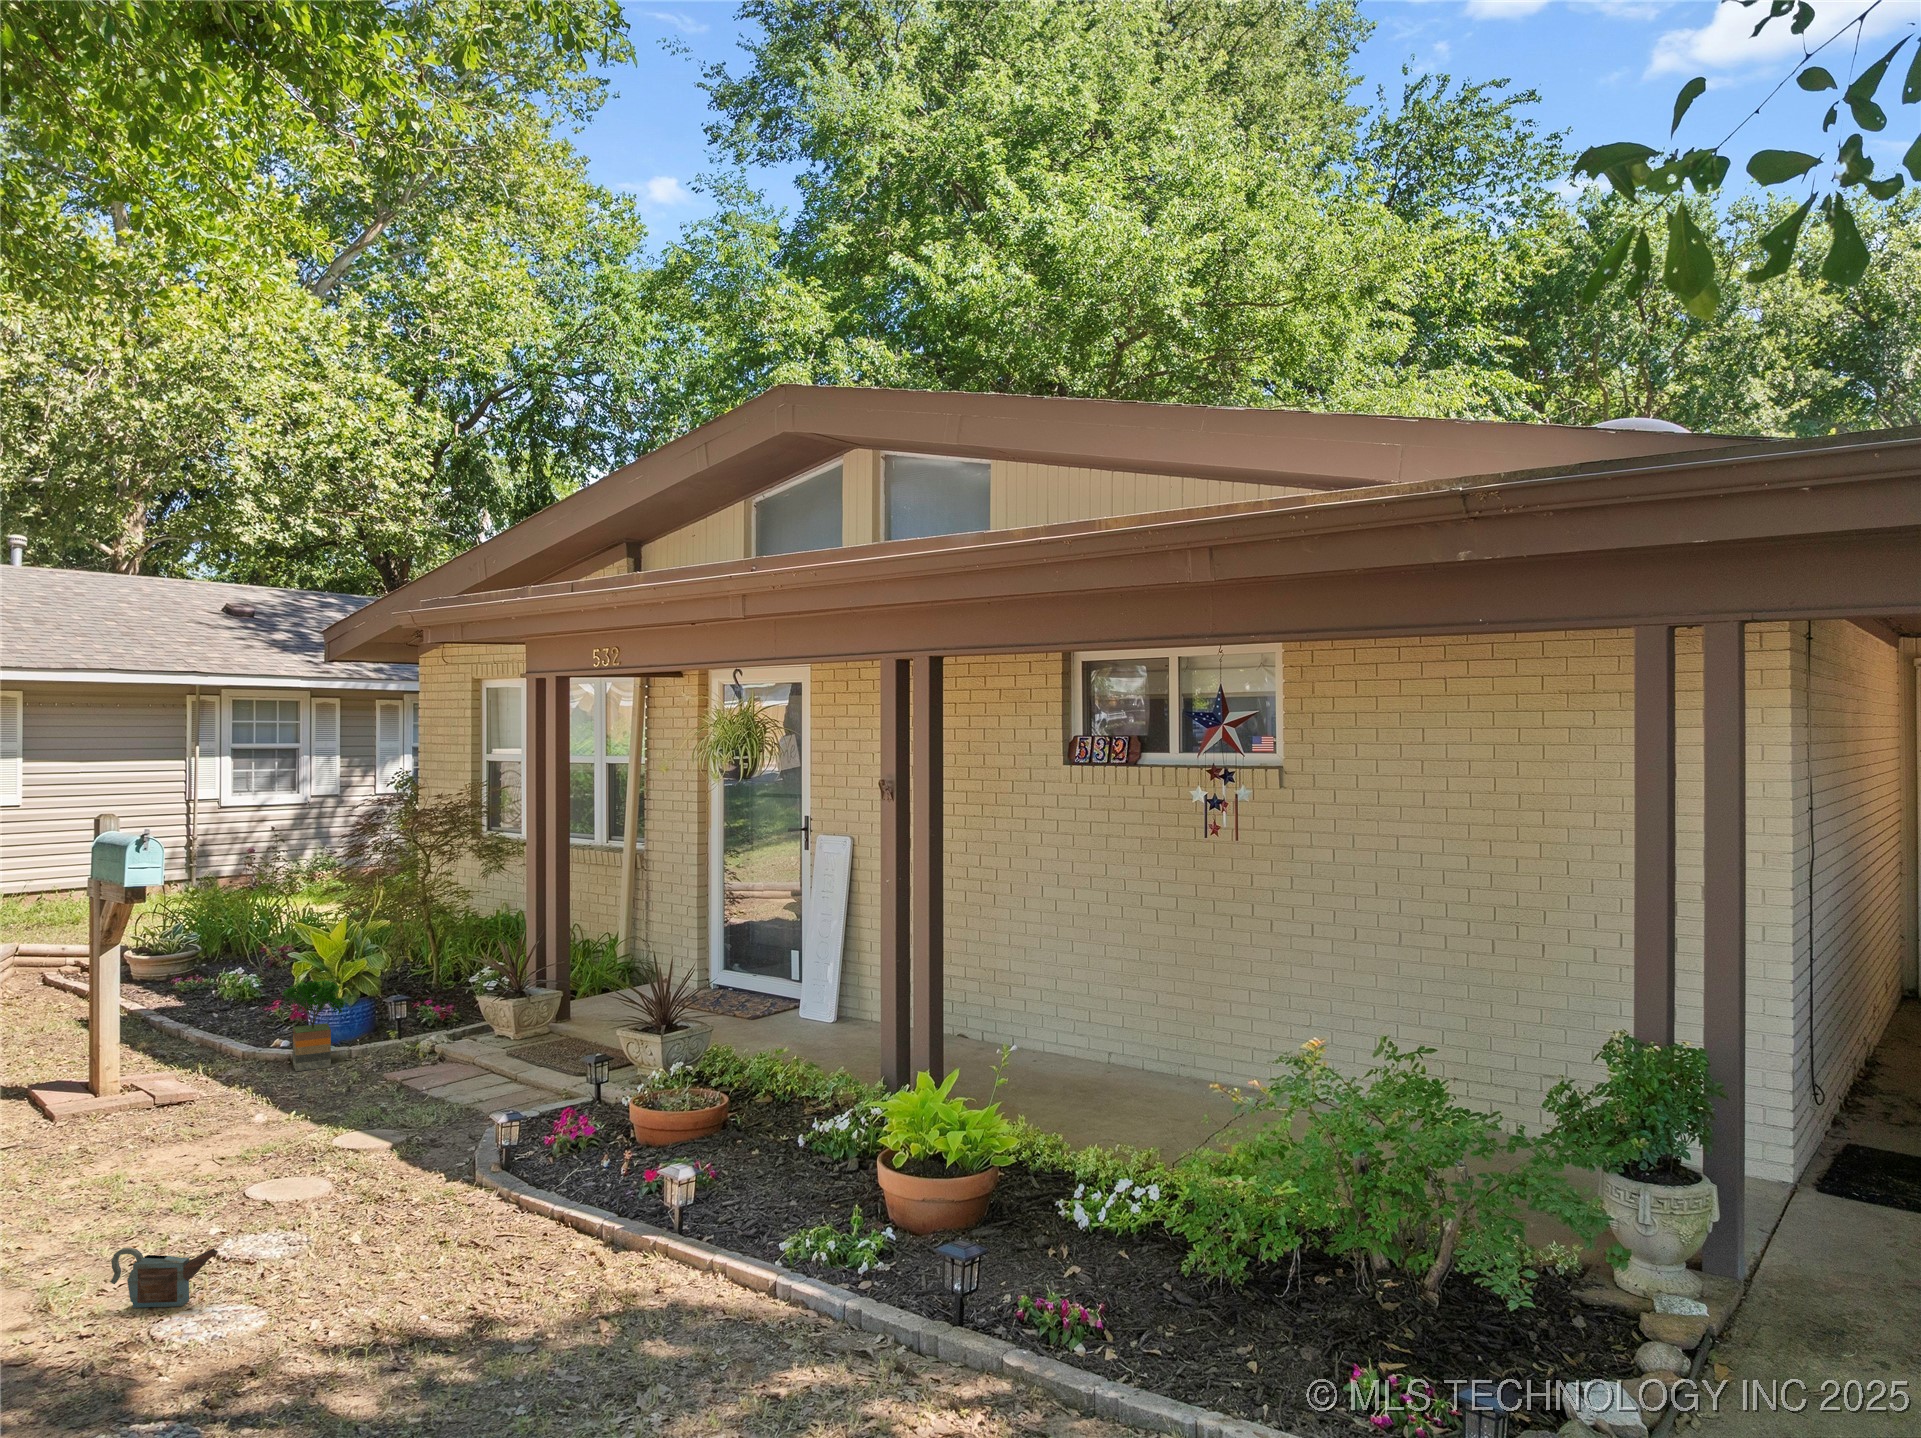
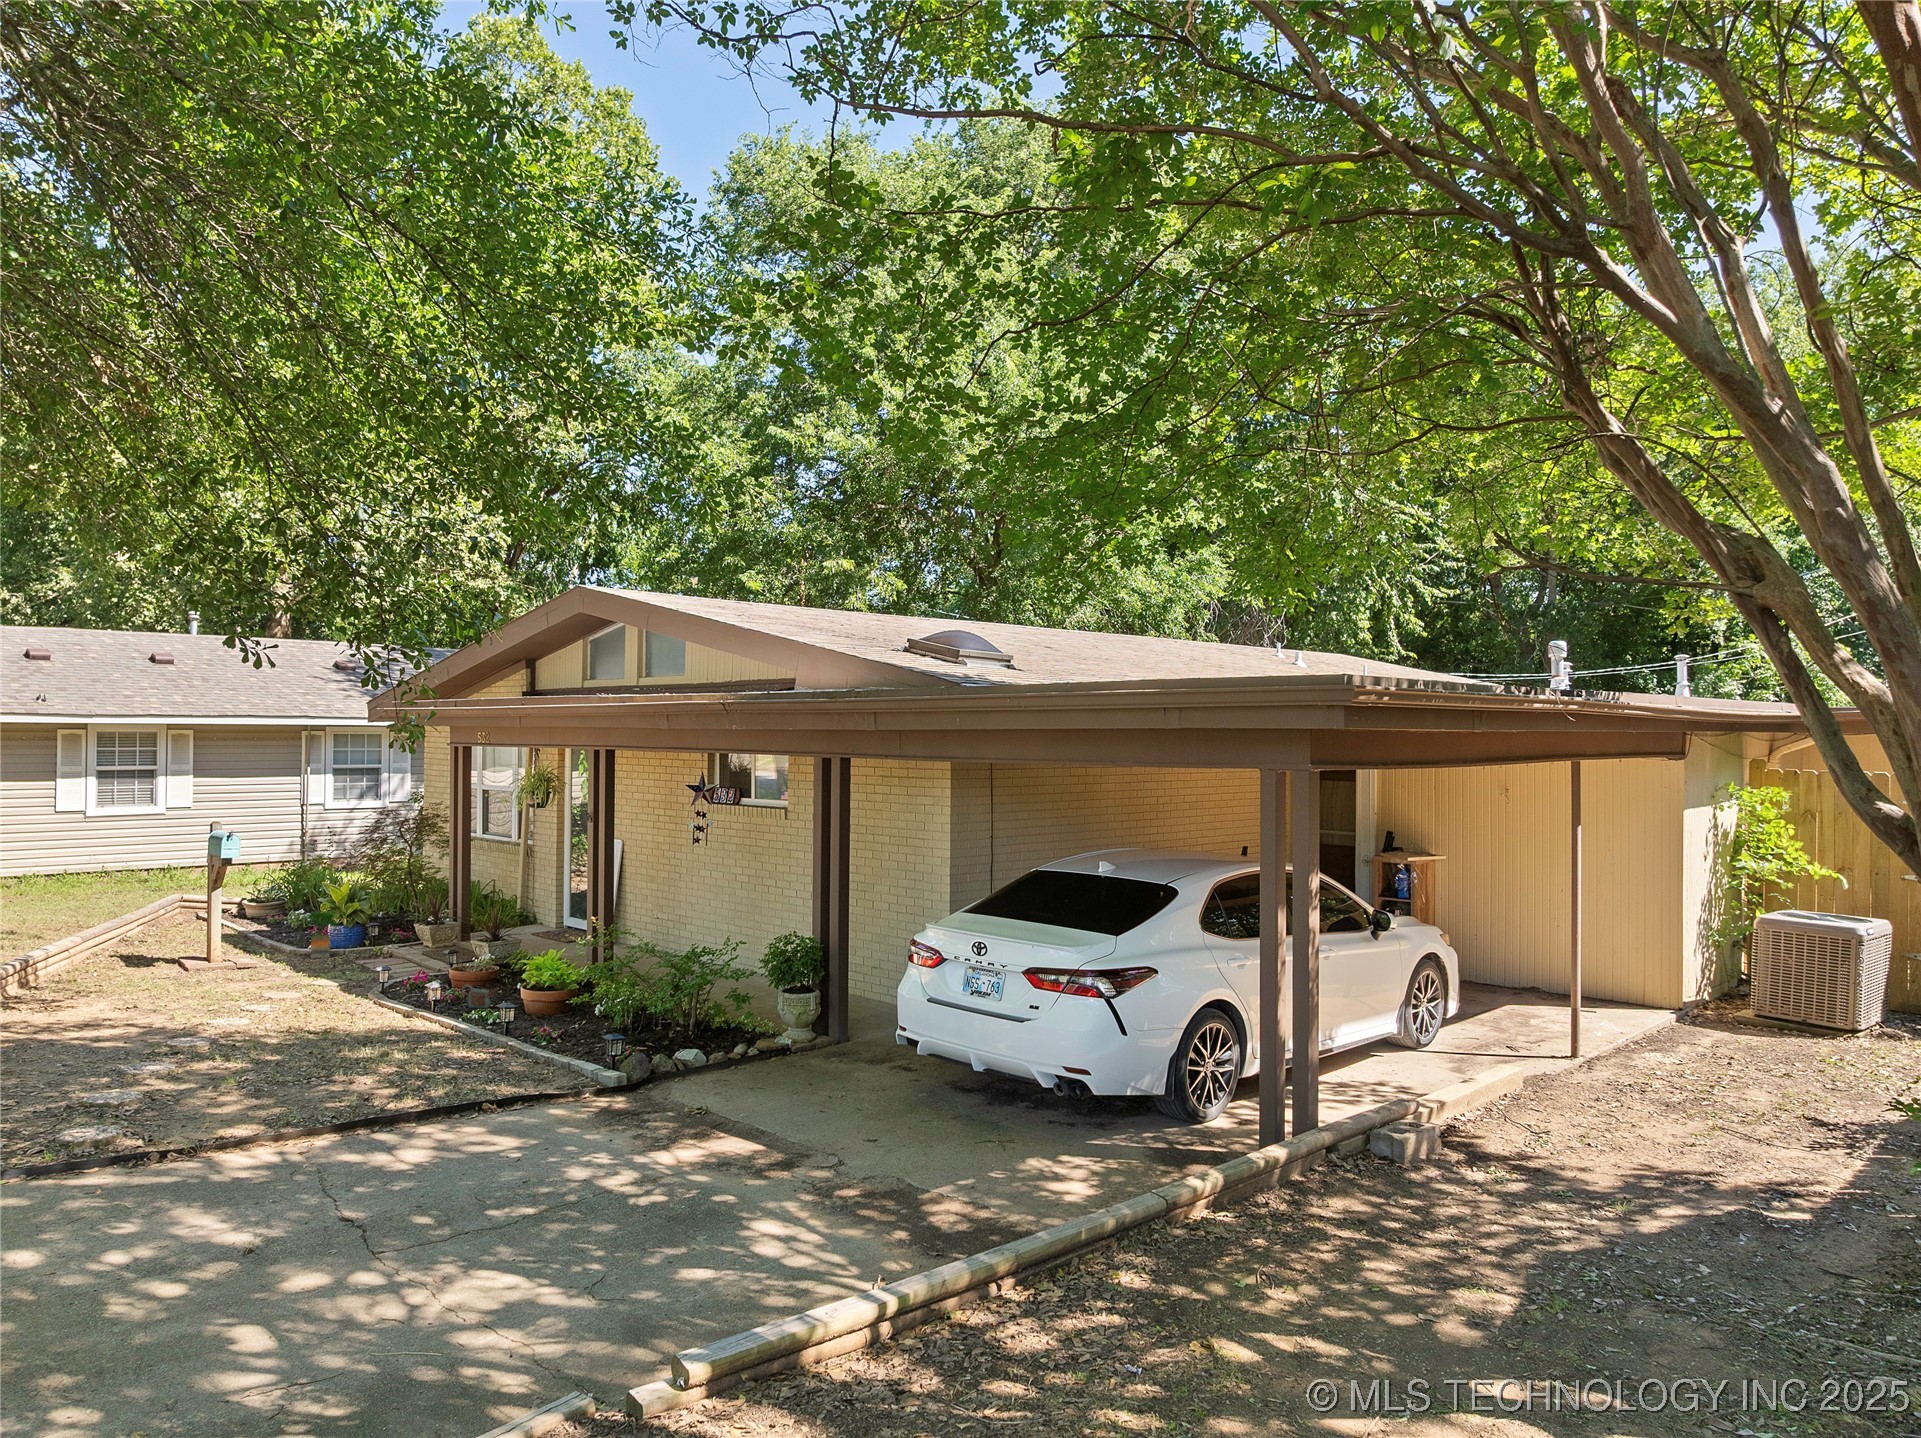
watering can: present [110,1248,218,1308] -> present [461,985,499,1008]

